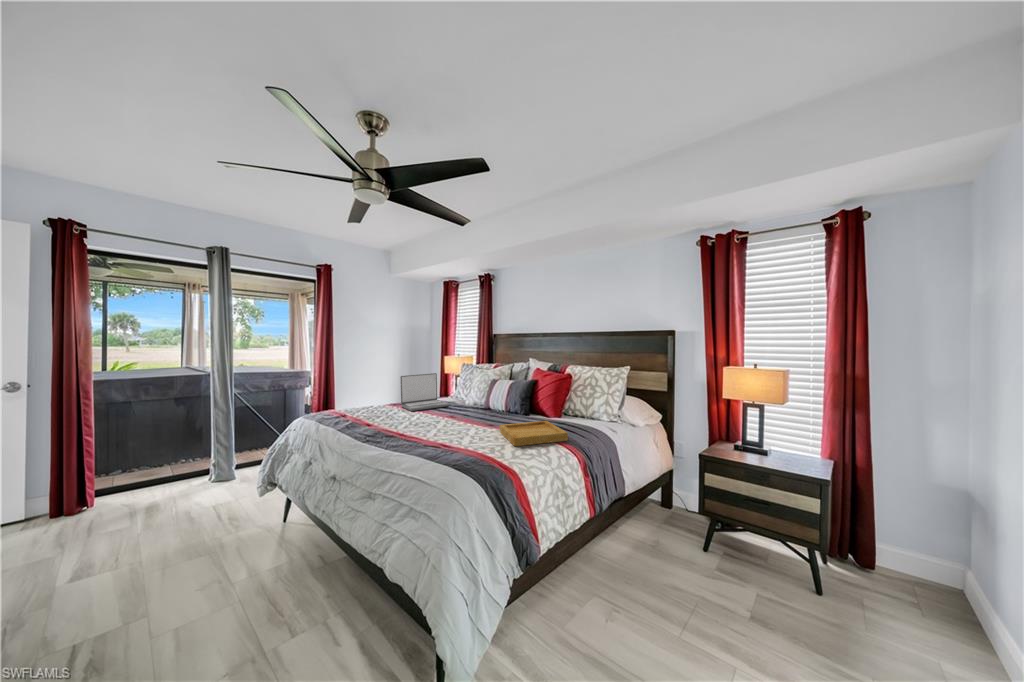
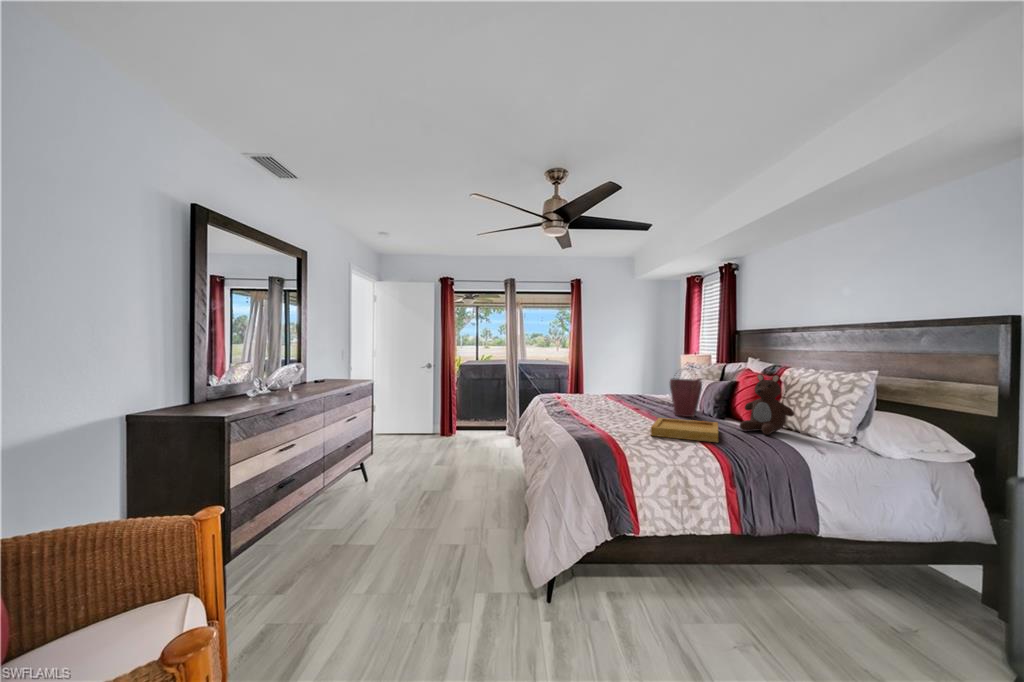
laptop: present [400,373,448,411] -> none [604,368,646,402]
handbag: none [485,373,515,418] -> present [670,369,702,417]
teddy bear: none [554,375,592,424] -> present [740,374,794,435]

